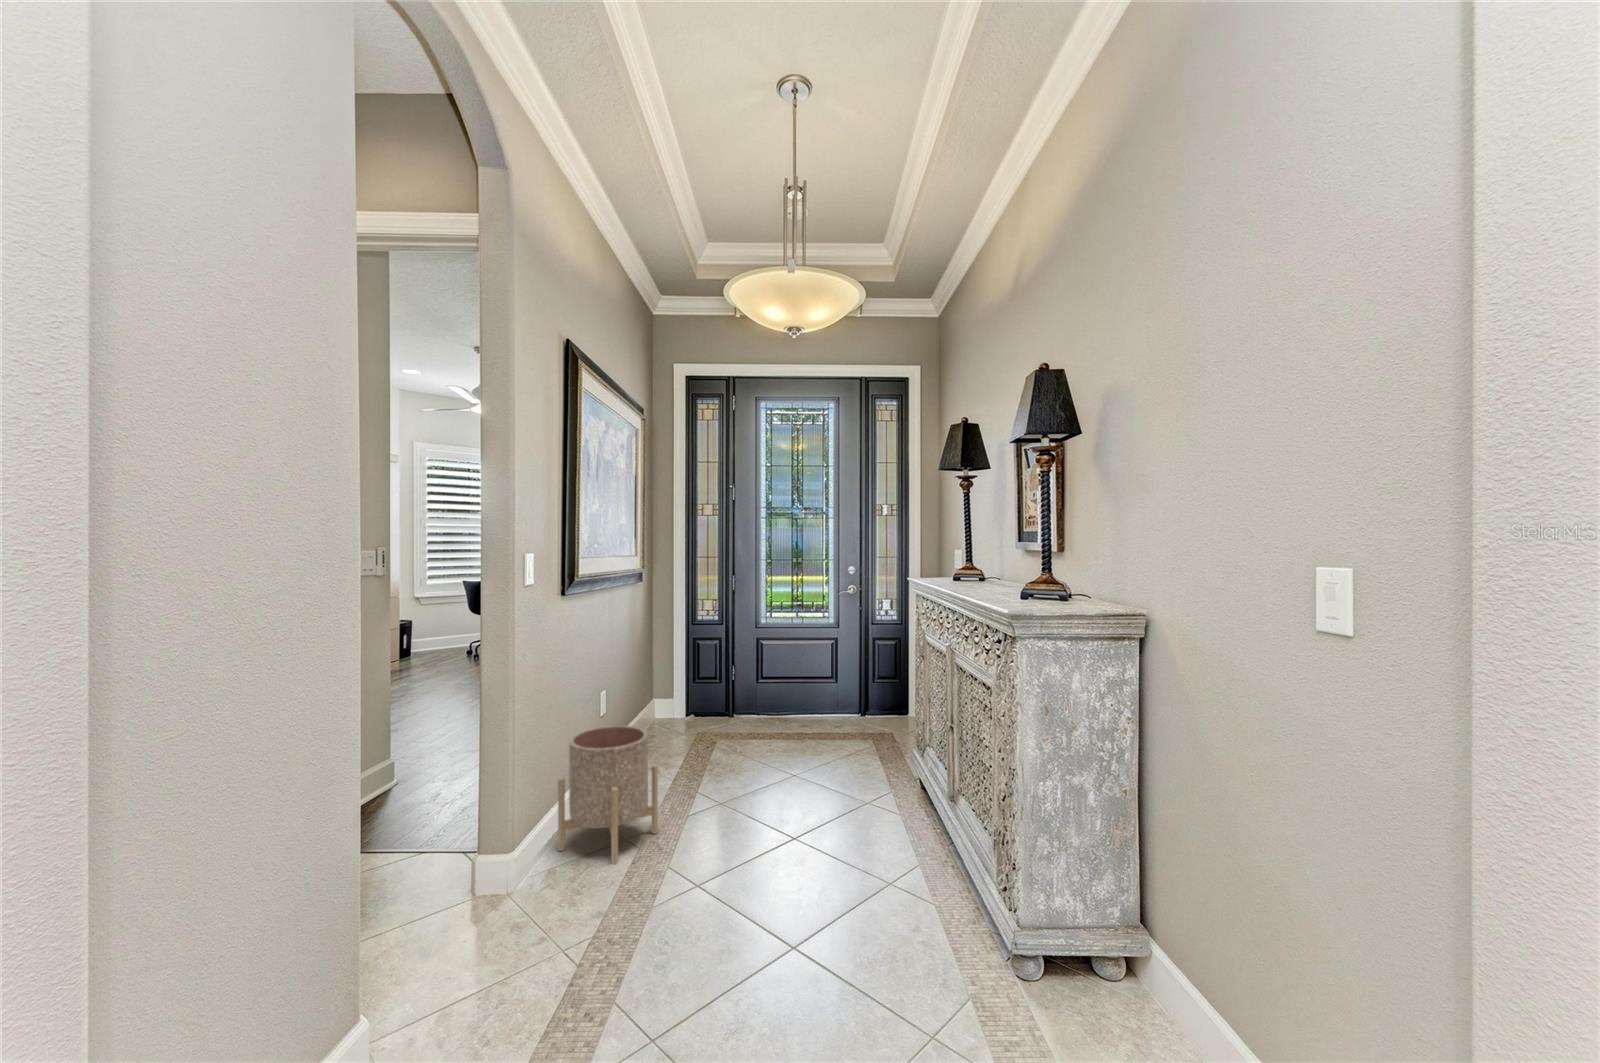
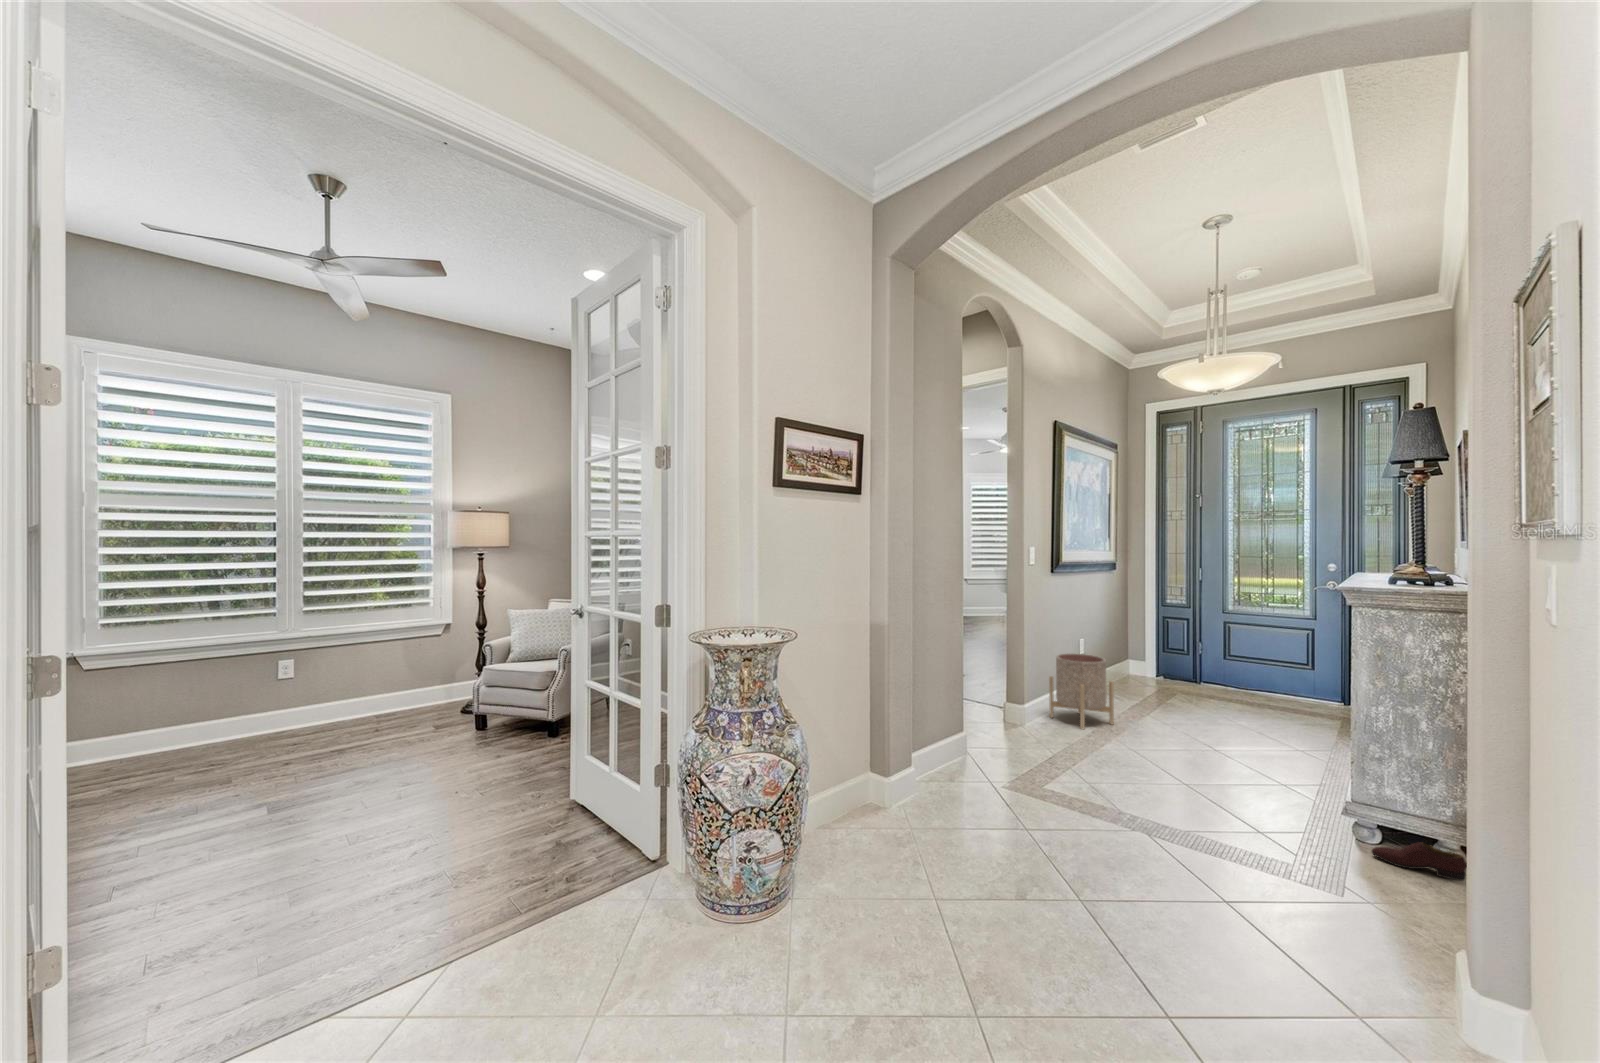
shoe: none [1059,977,1157,1029] -> present [1372,842,1467,881]

